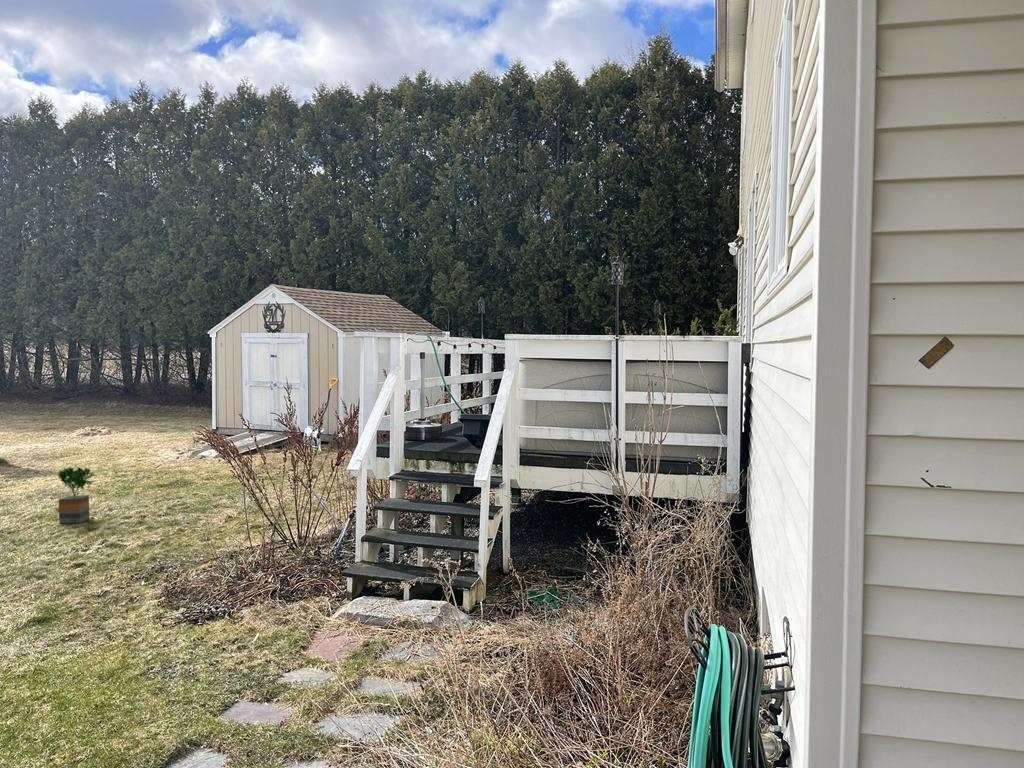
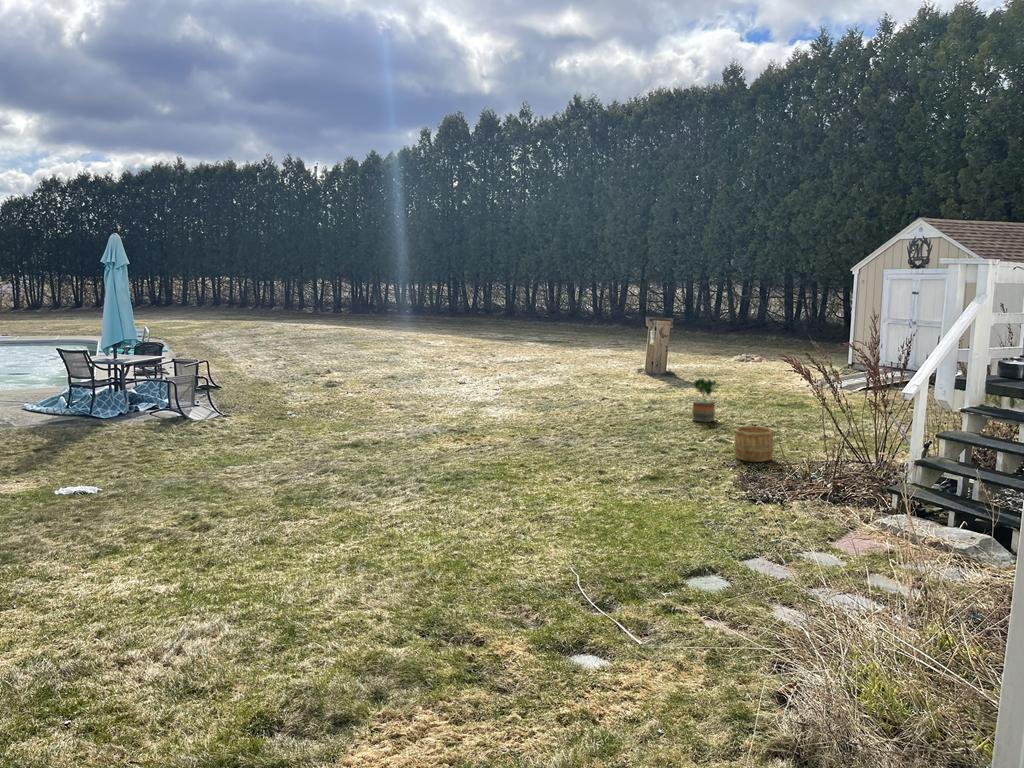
wooden bucket: none [137,522,188,568] -> present [734,426,774,462]

